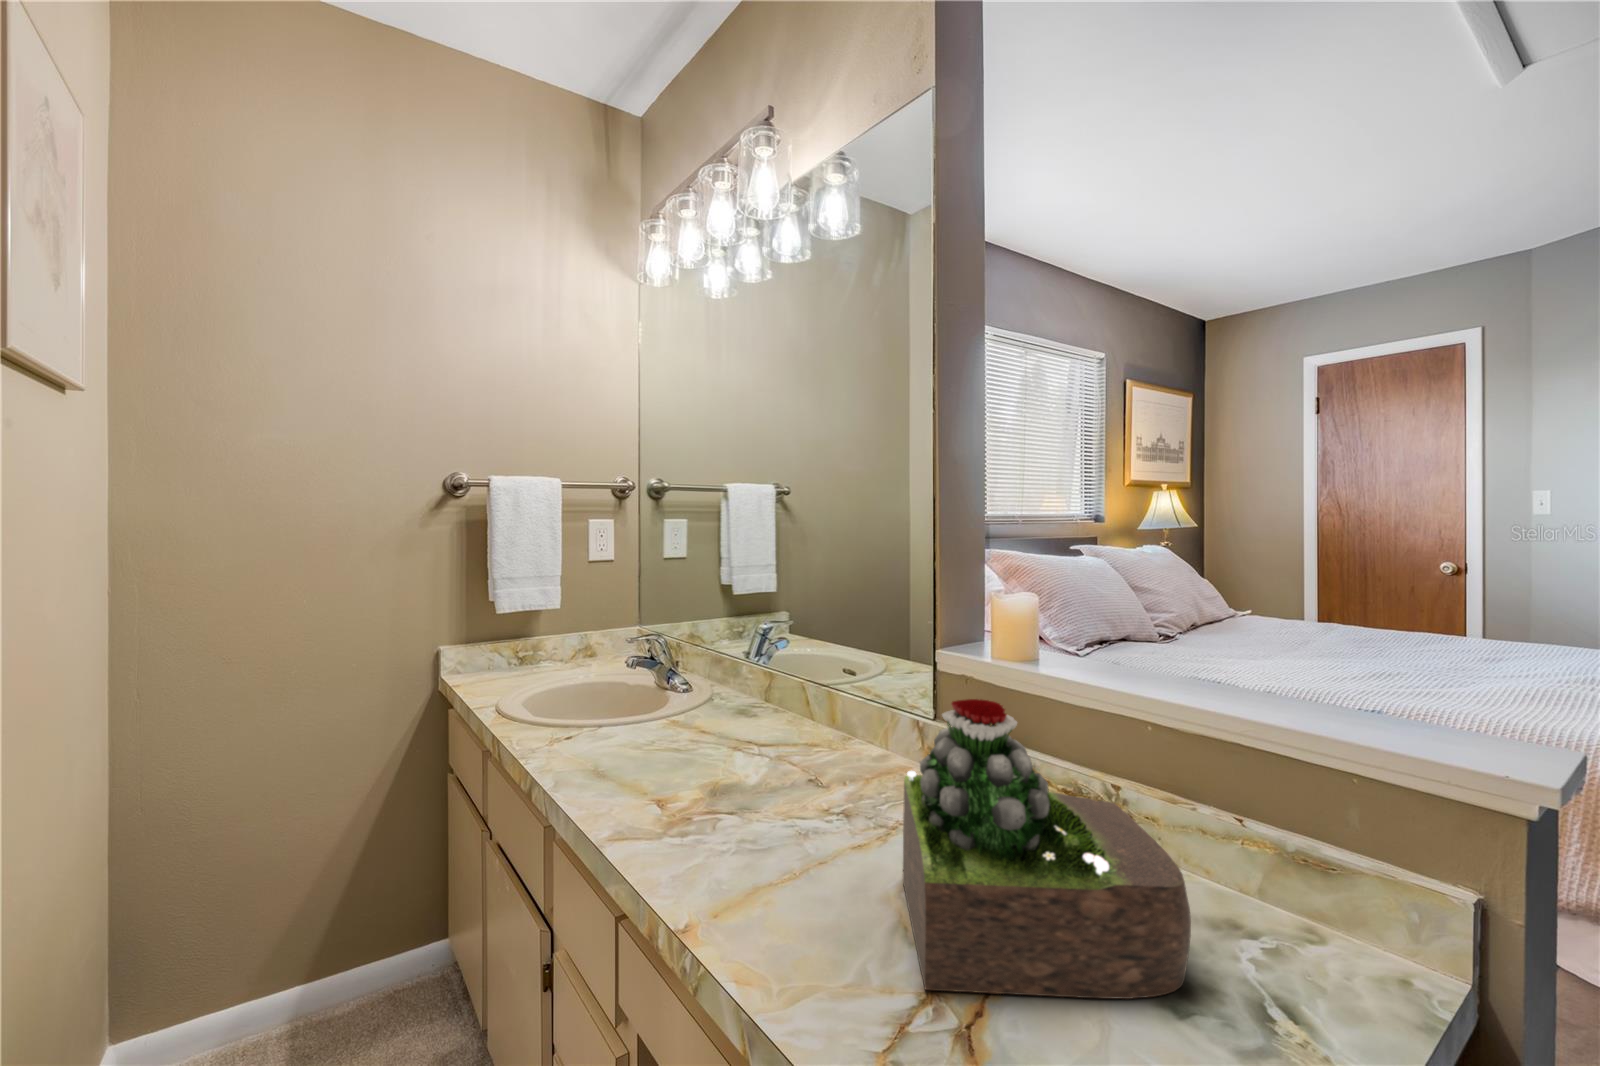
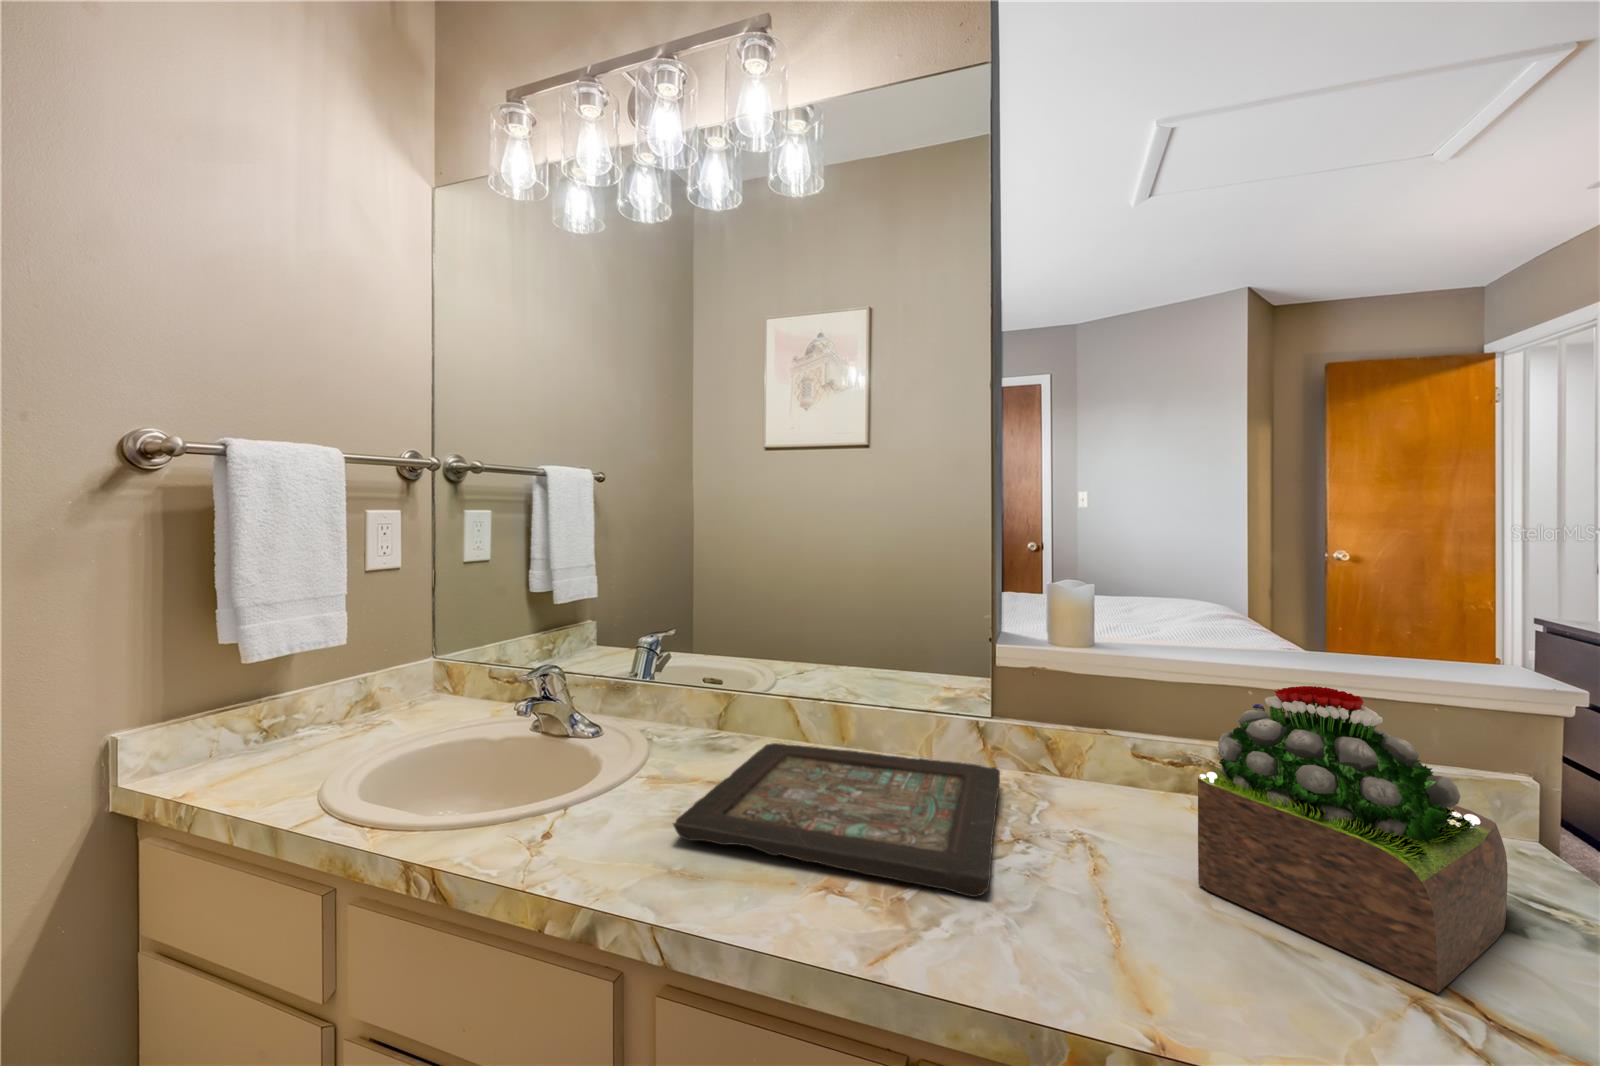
decorative tray: none [616,713,903,830] -> present [673,743,1000,897]

